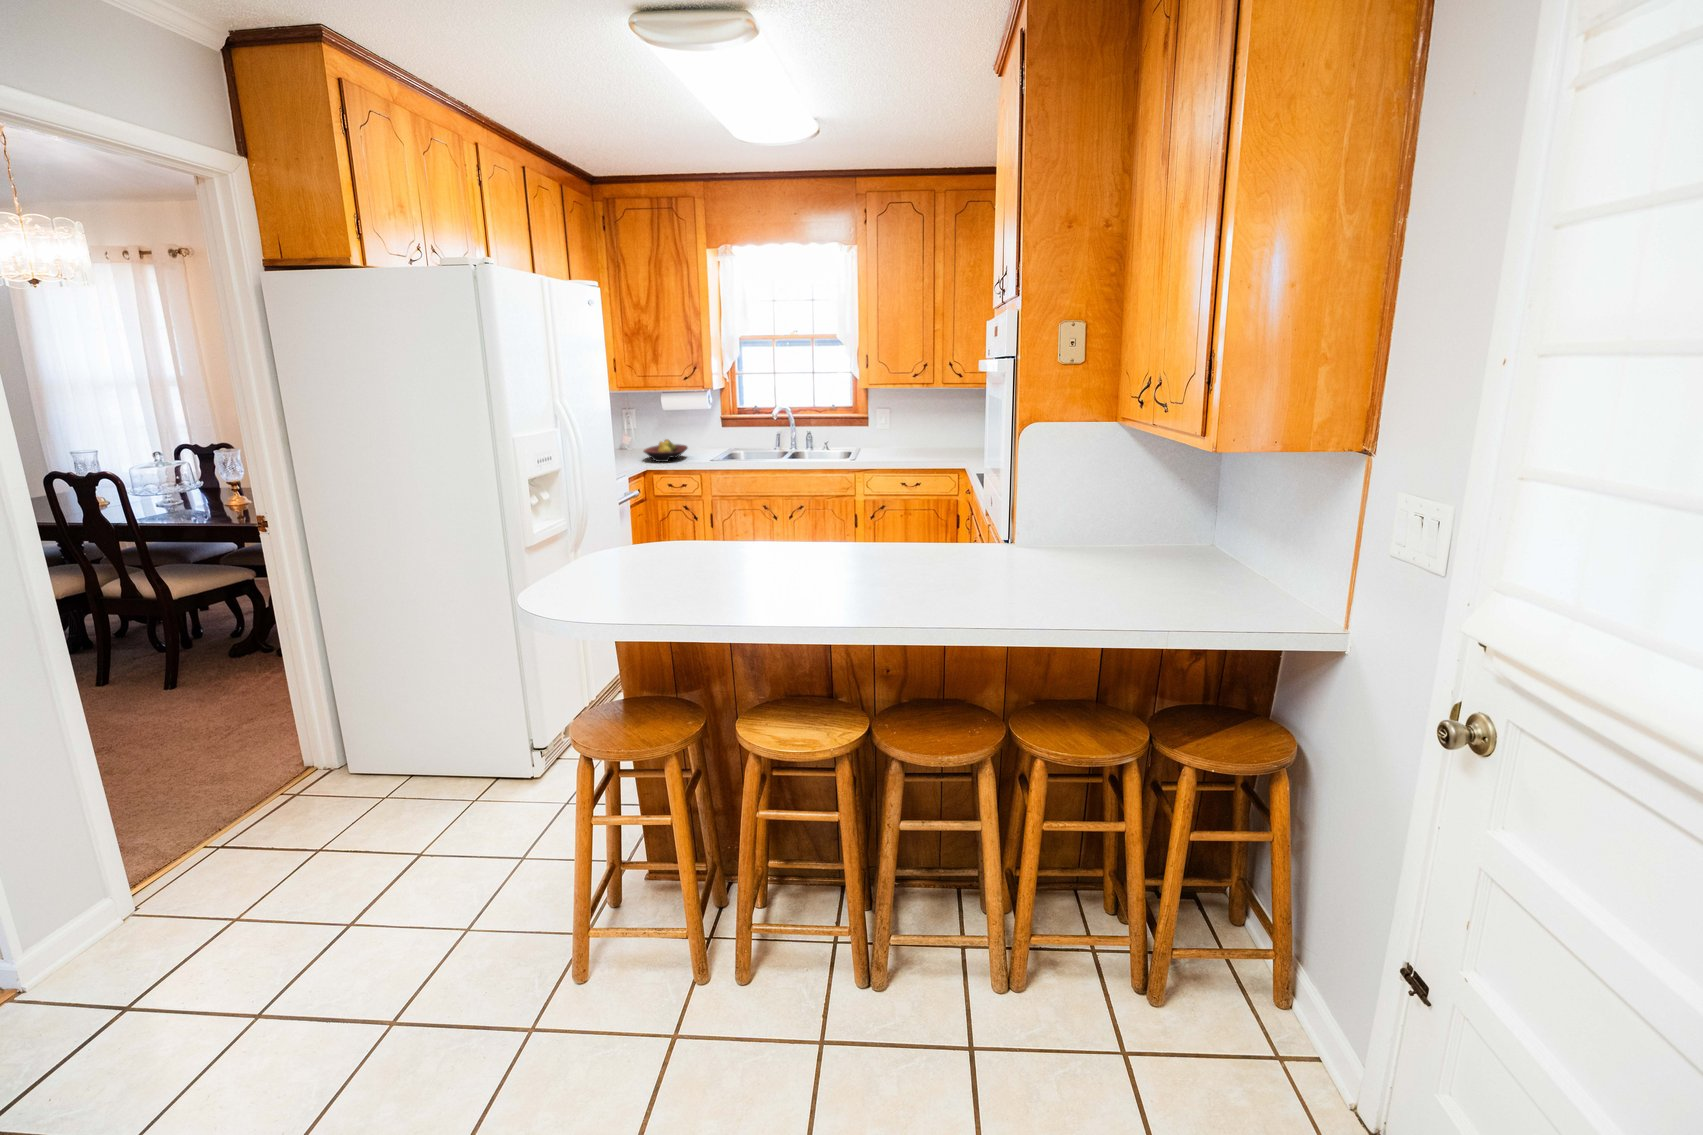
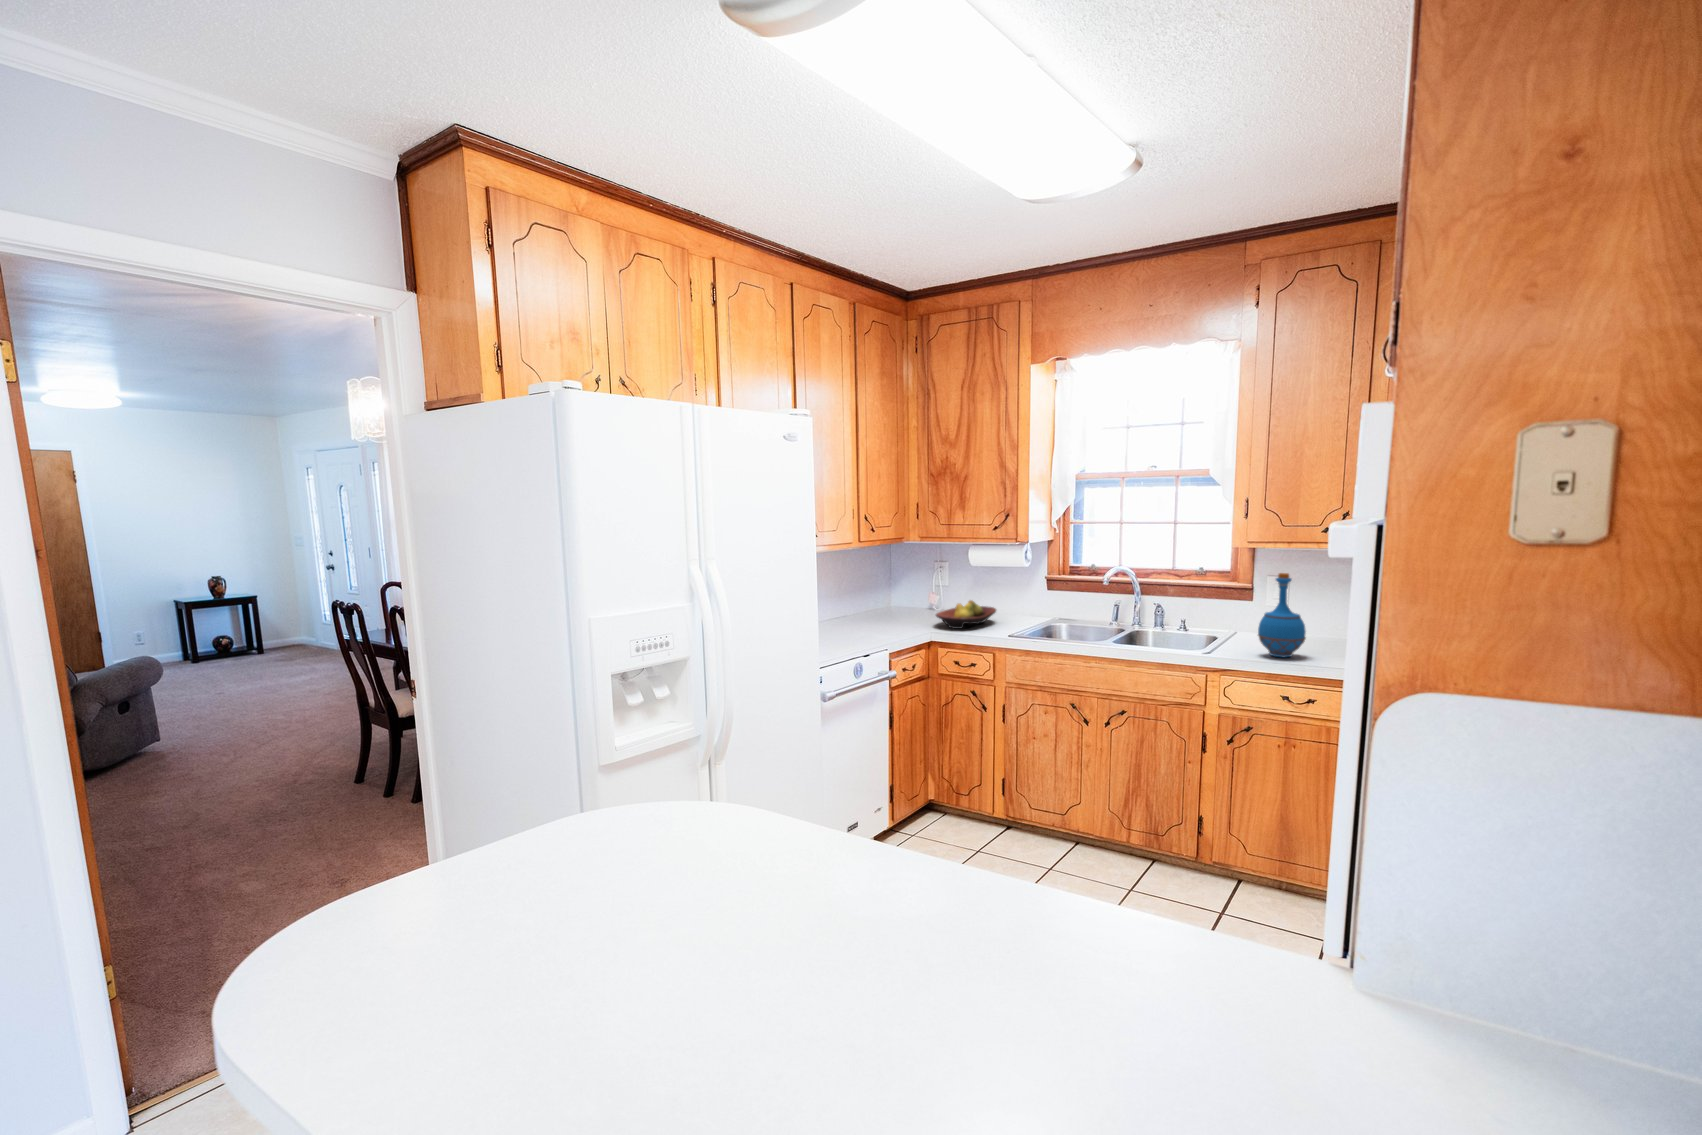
bottle: none [880,404,907,459] -> present [1258,573,1306,657]

